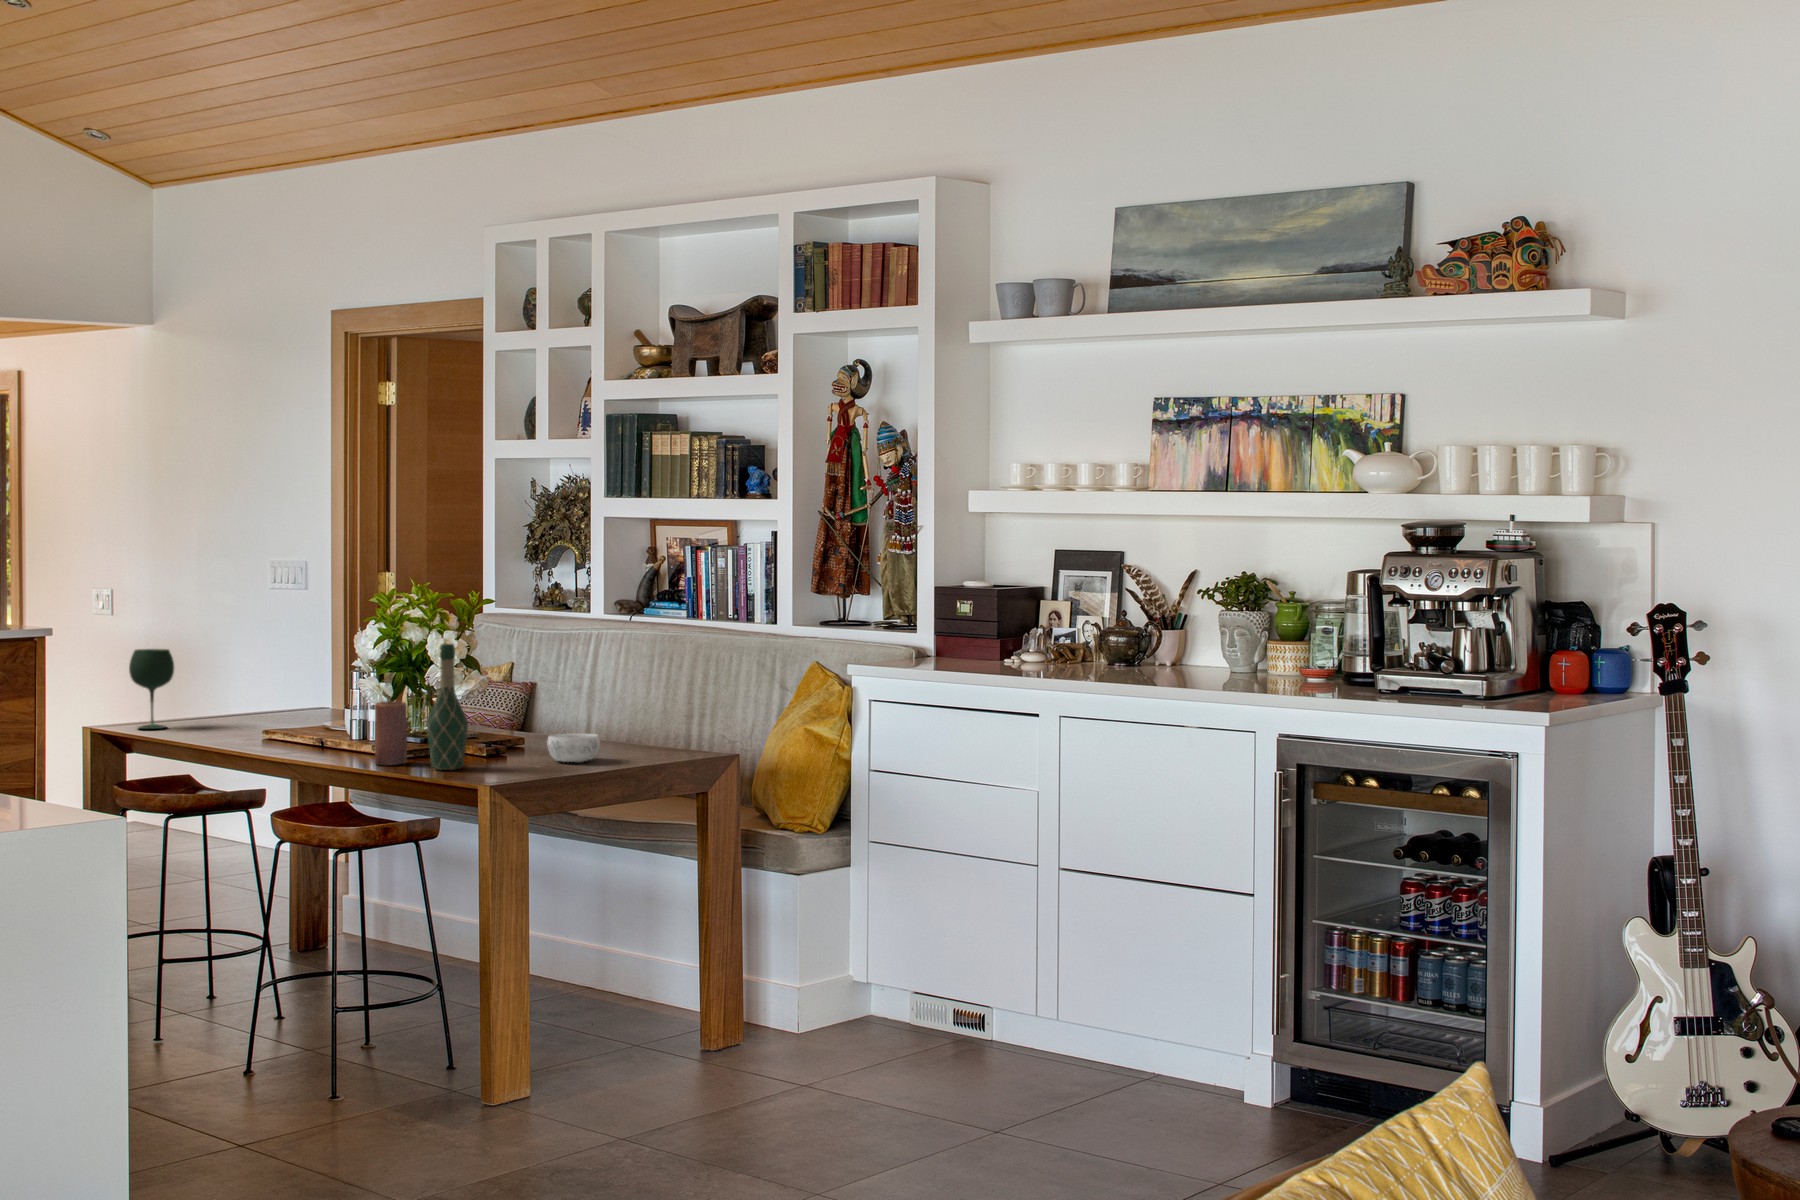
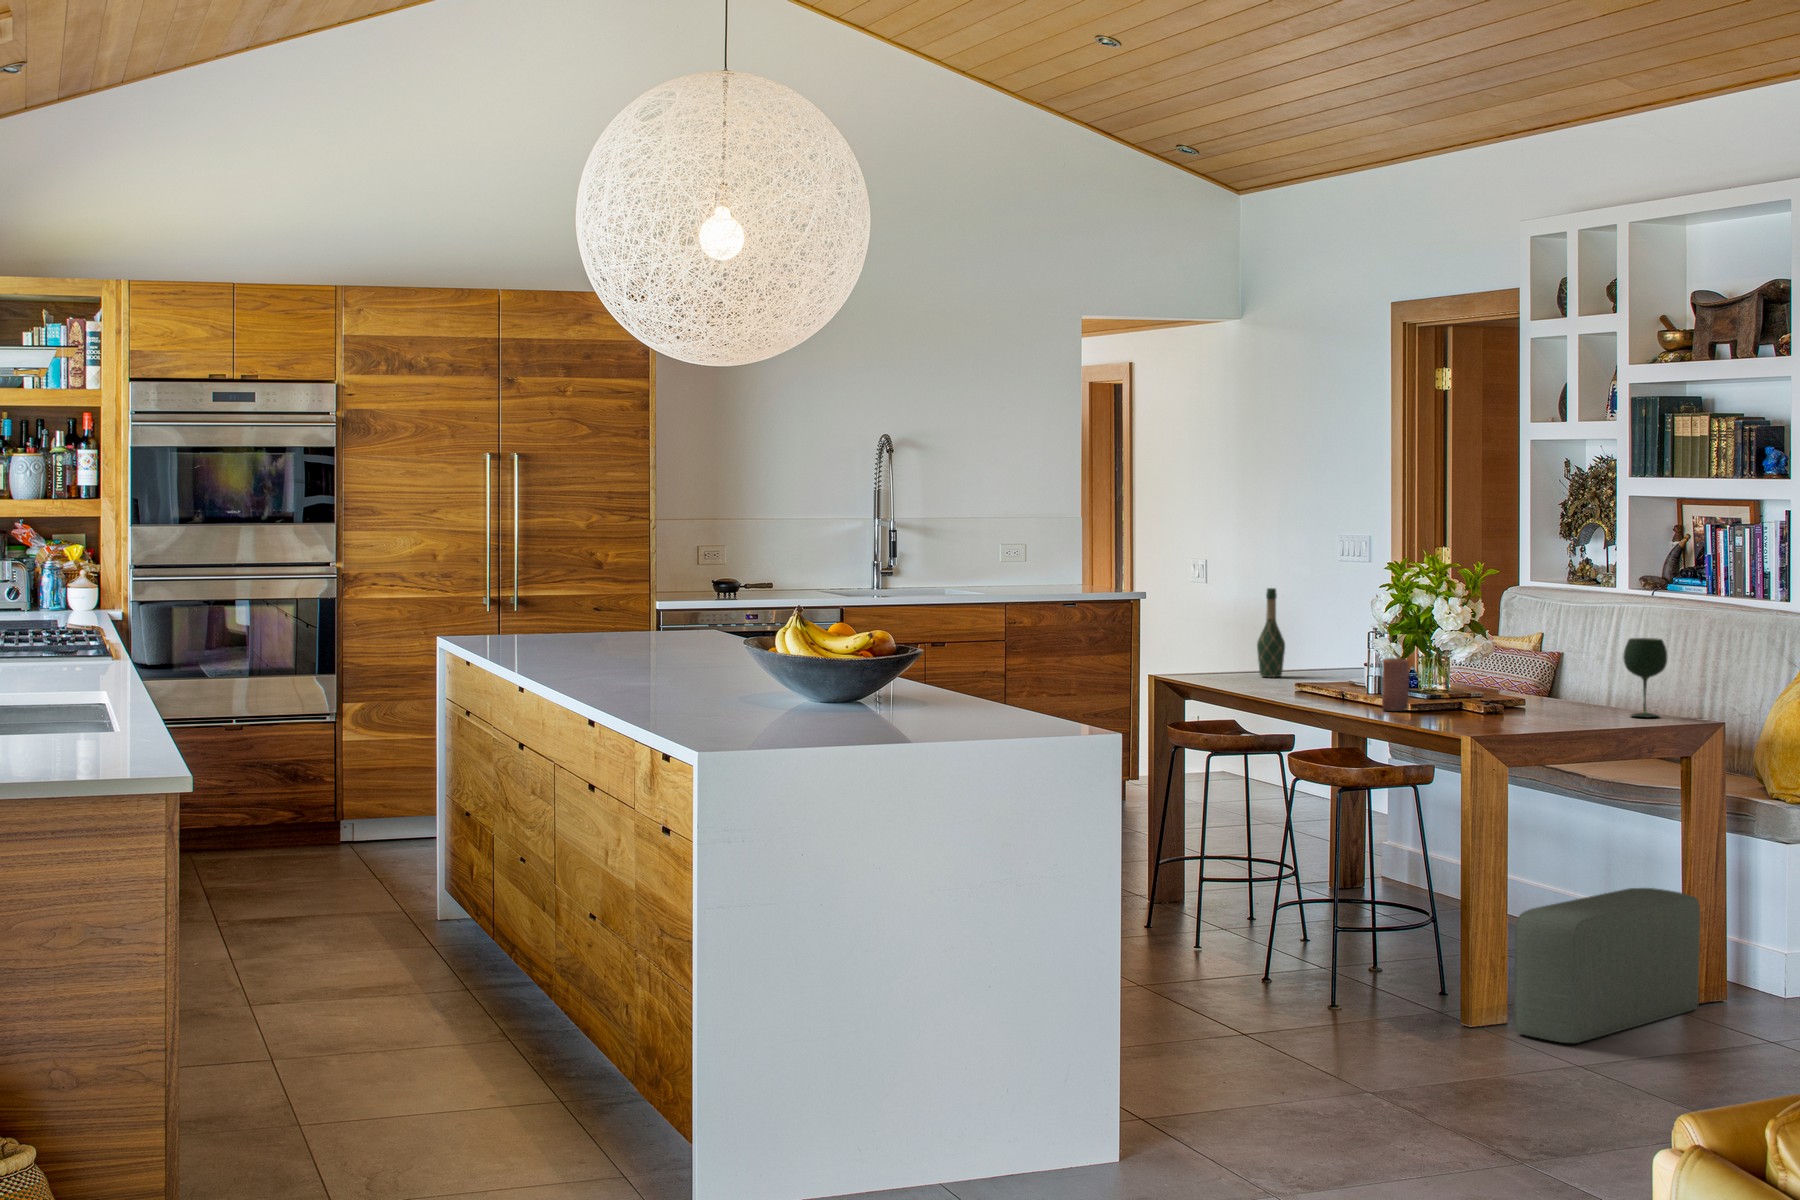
wine bottle: present [427,644,468,770] -> present [1257,588,1285,677]
wine glass: present [129,649,174,729] -> present [1623,638,1667,717]
decorative bowl: present [547,734,600,762] -> none [1528,692,1574,716]
pouf: none [561,954,746,1164] -> present [1514,888,1700,1043]

